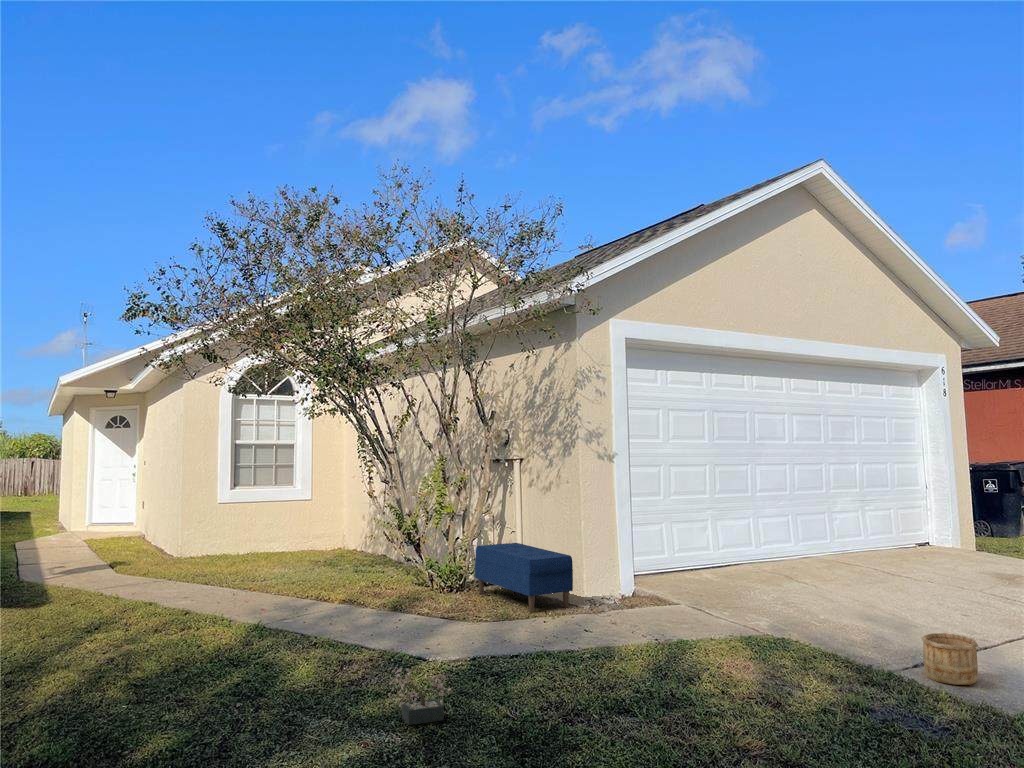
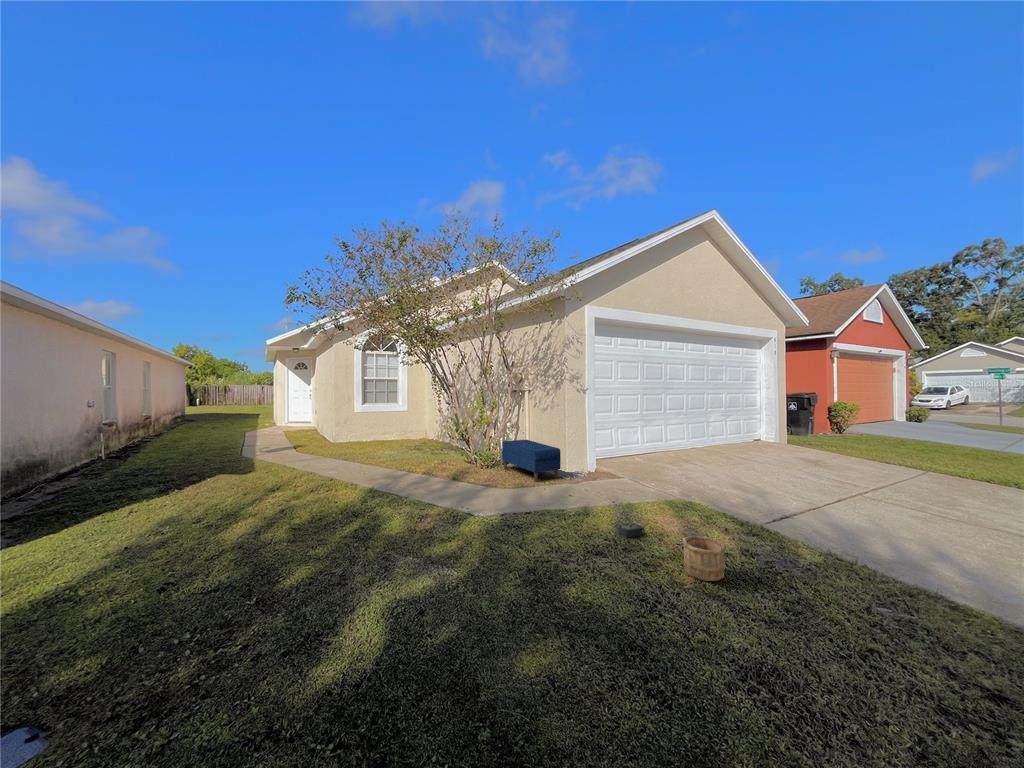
wooden bucket: present [921,633,978,685] -> present [683,536,726,581]
decorative plant: present [388,667,451,725] -> present [613,508,644,538]

